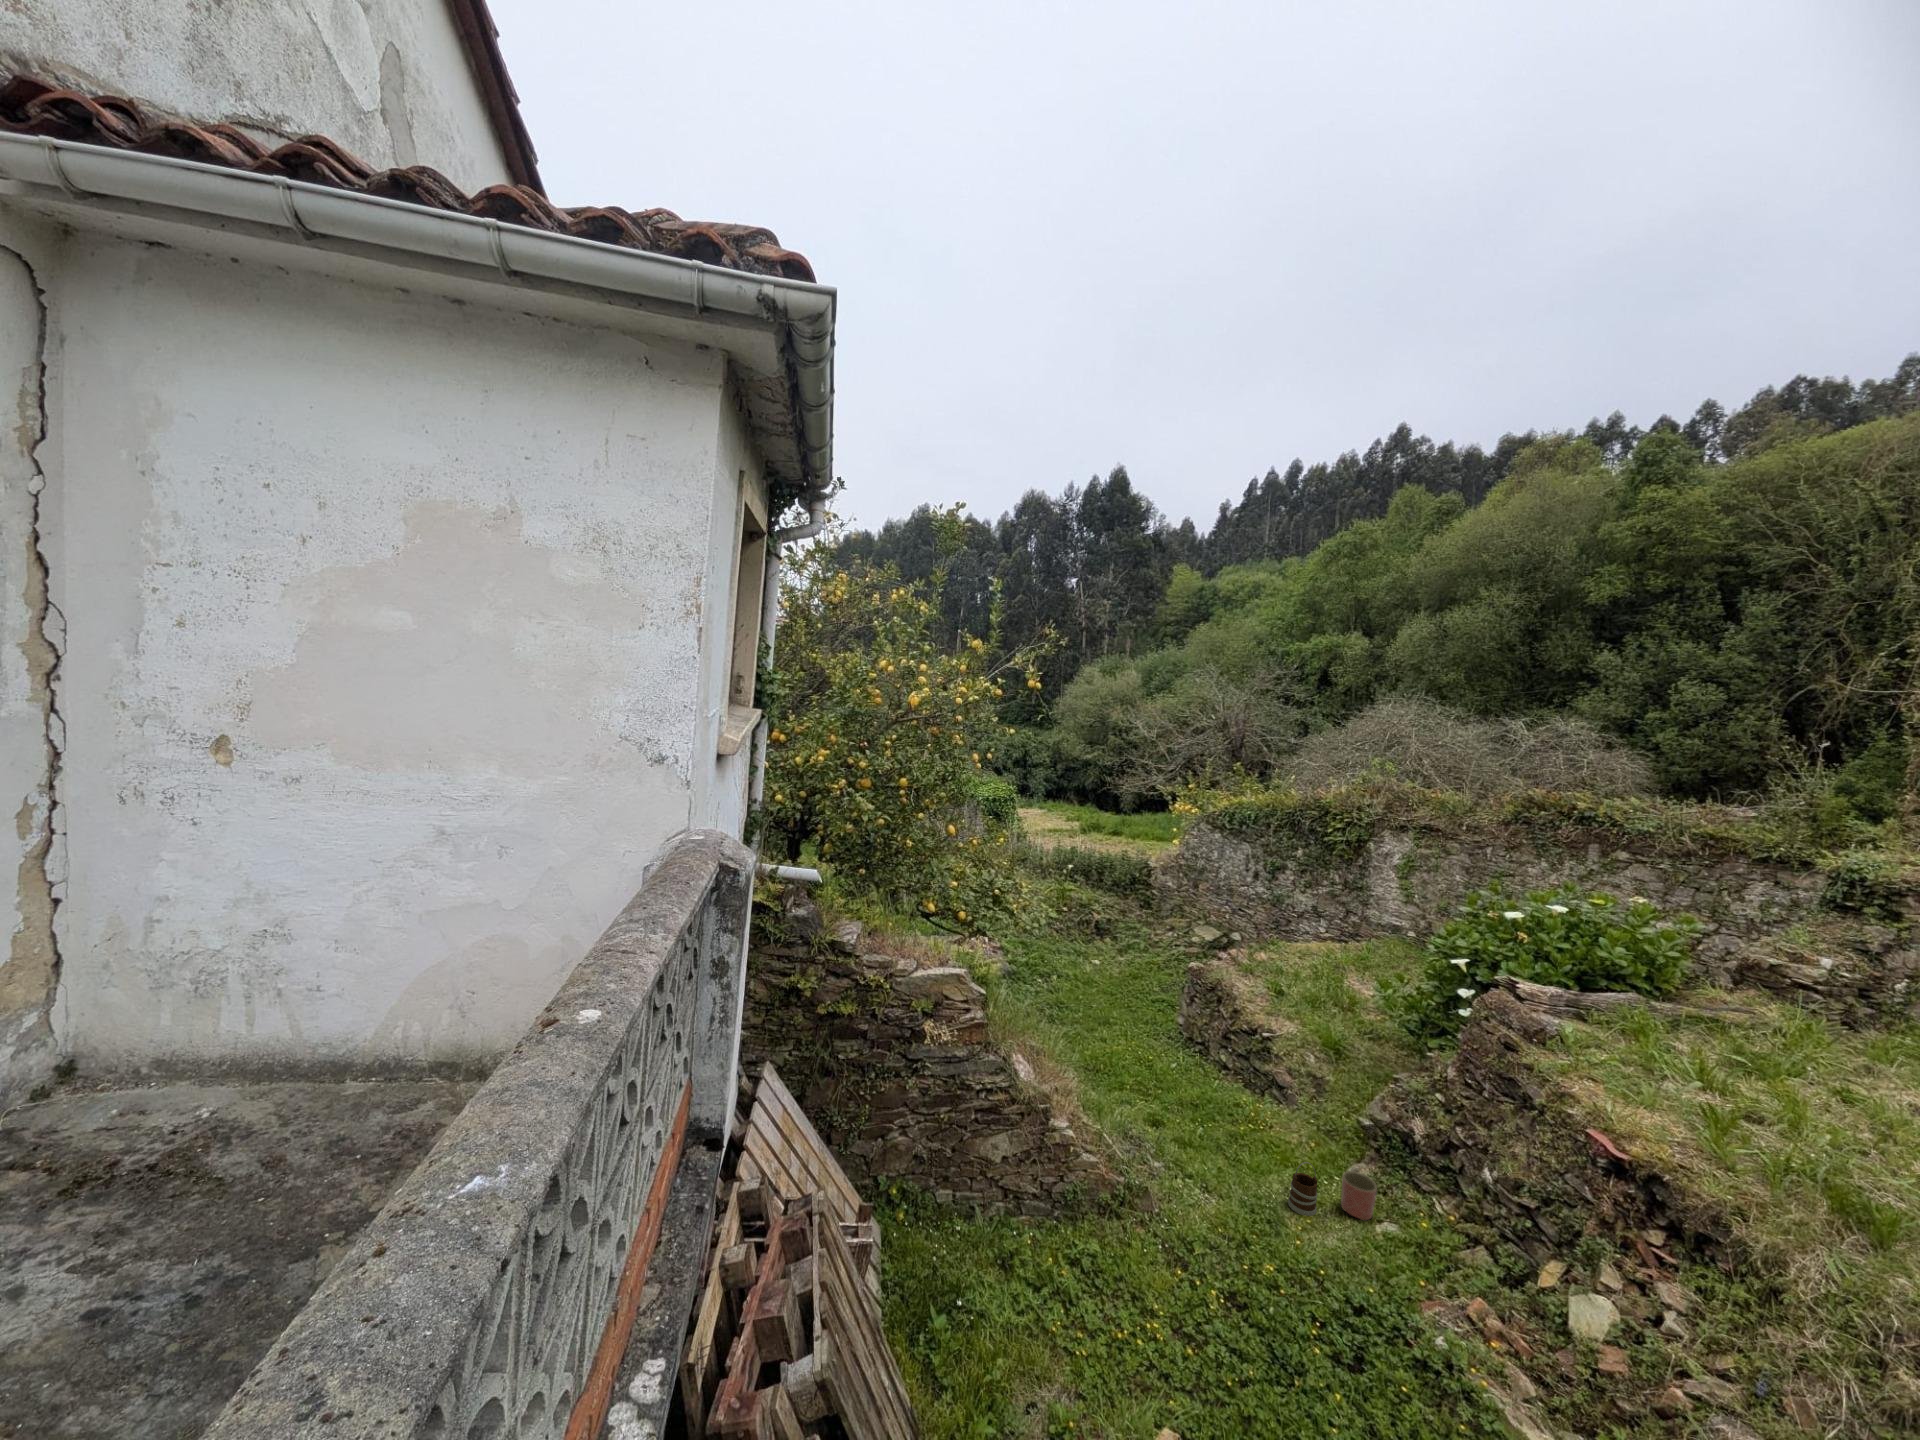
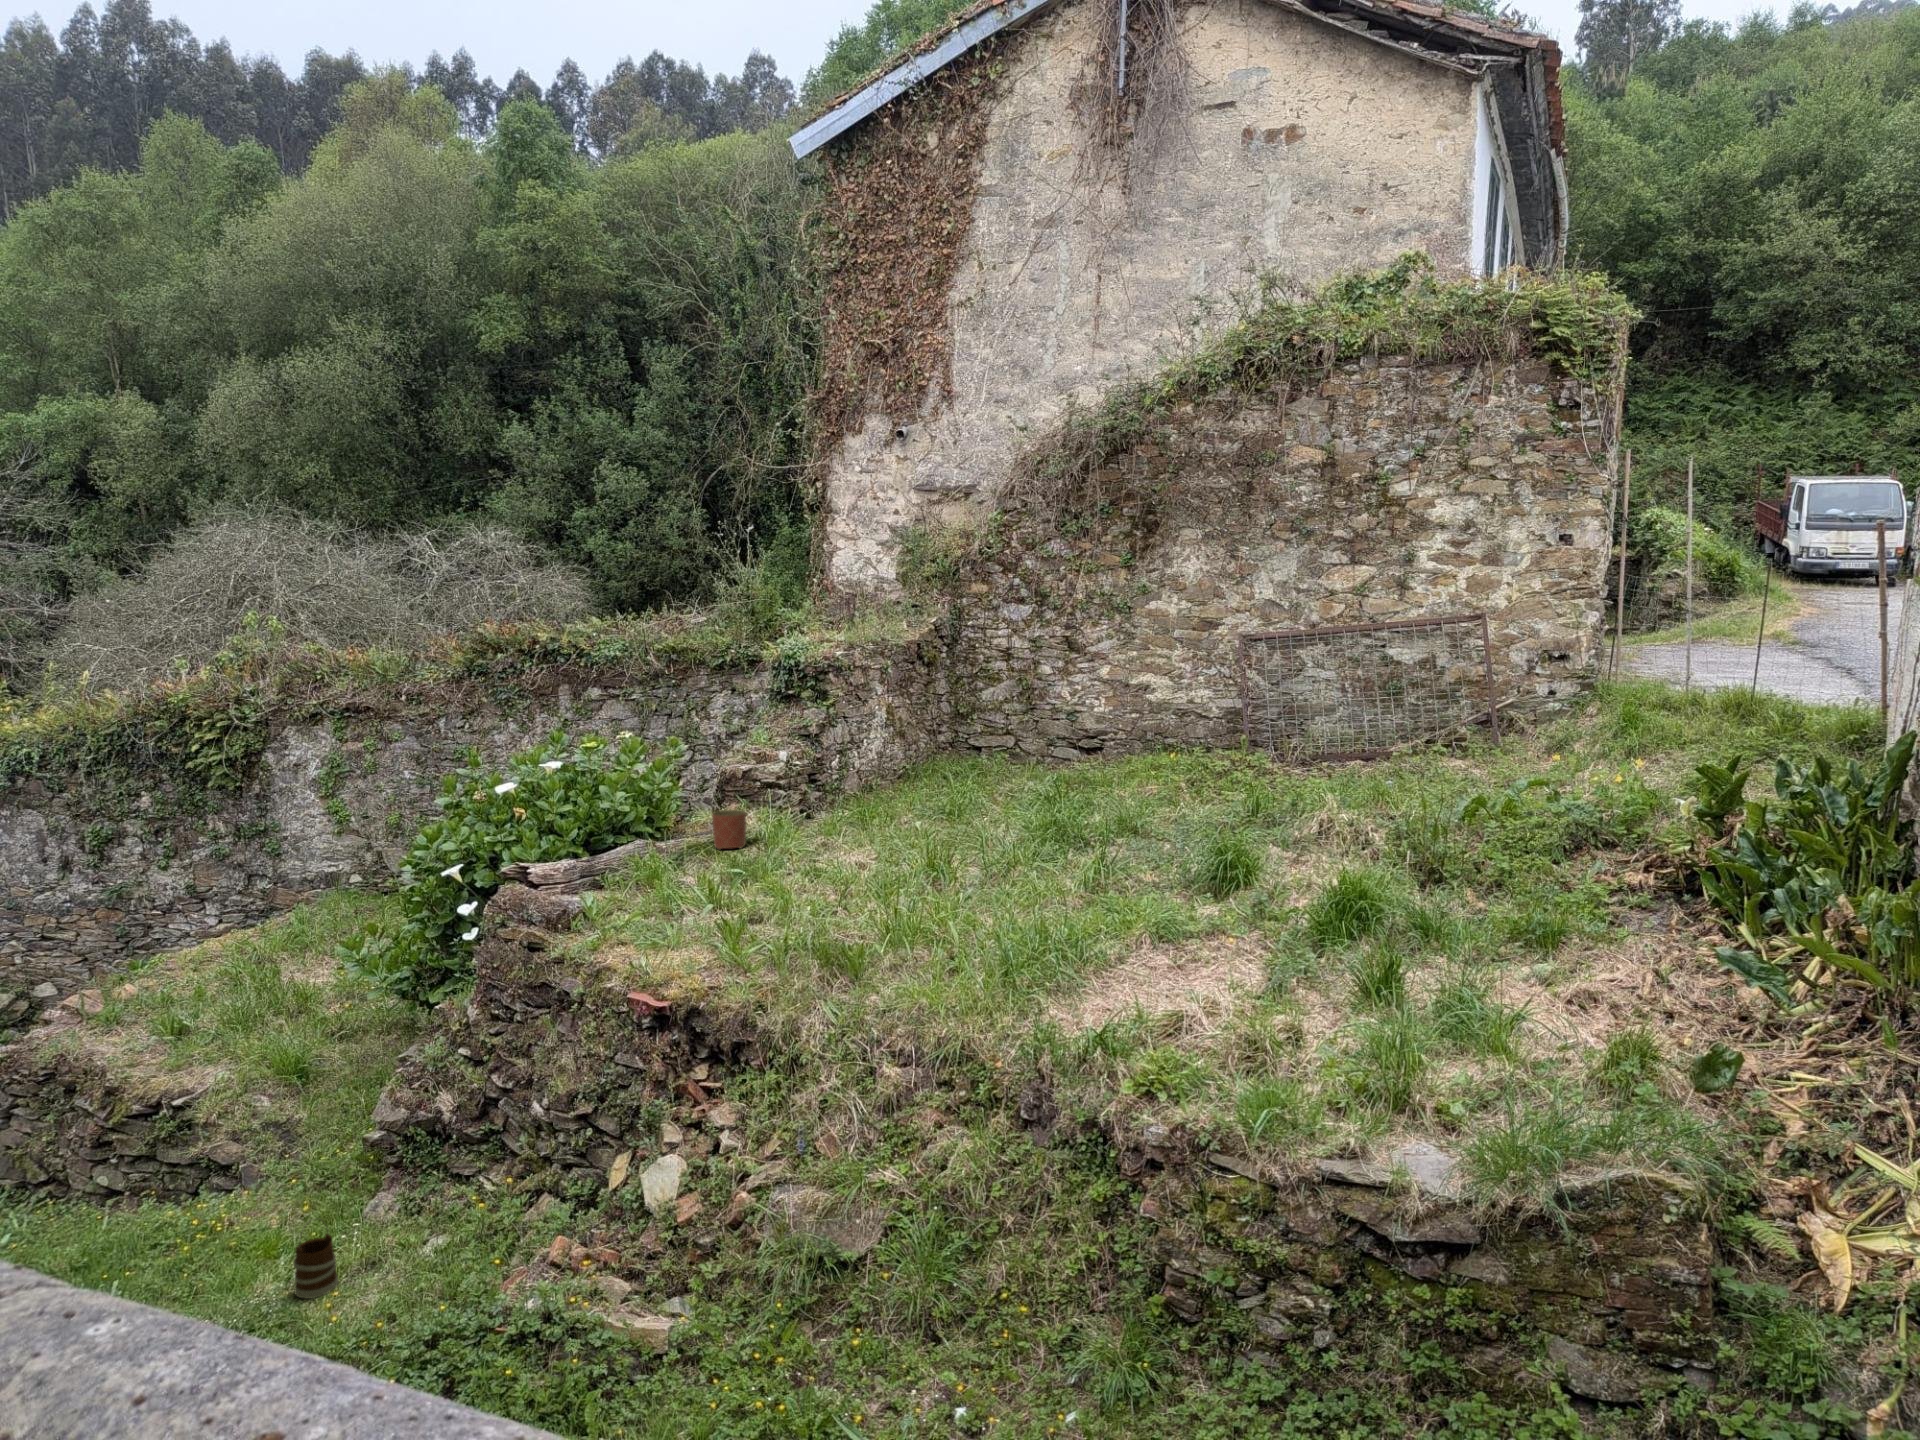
planter: present [1341,1171,1377,1221] -> present [712,810,746,849]

